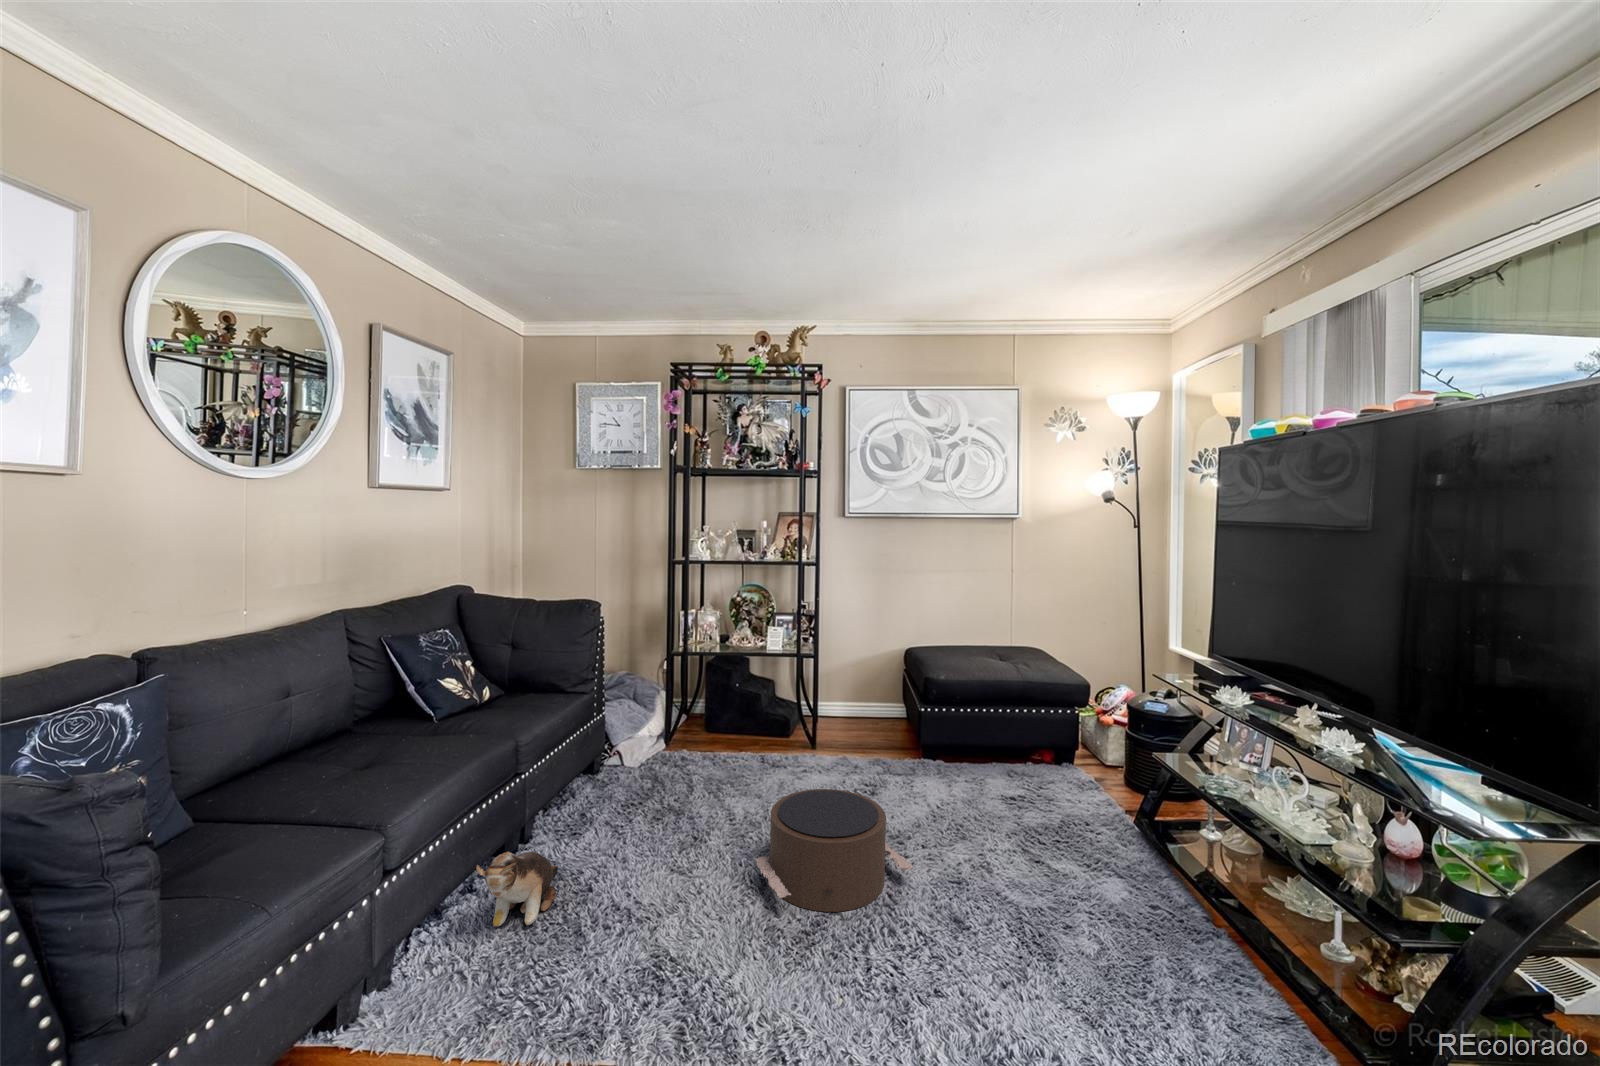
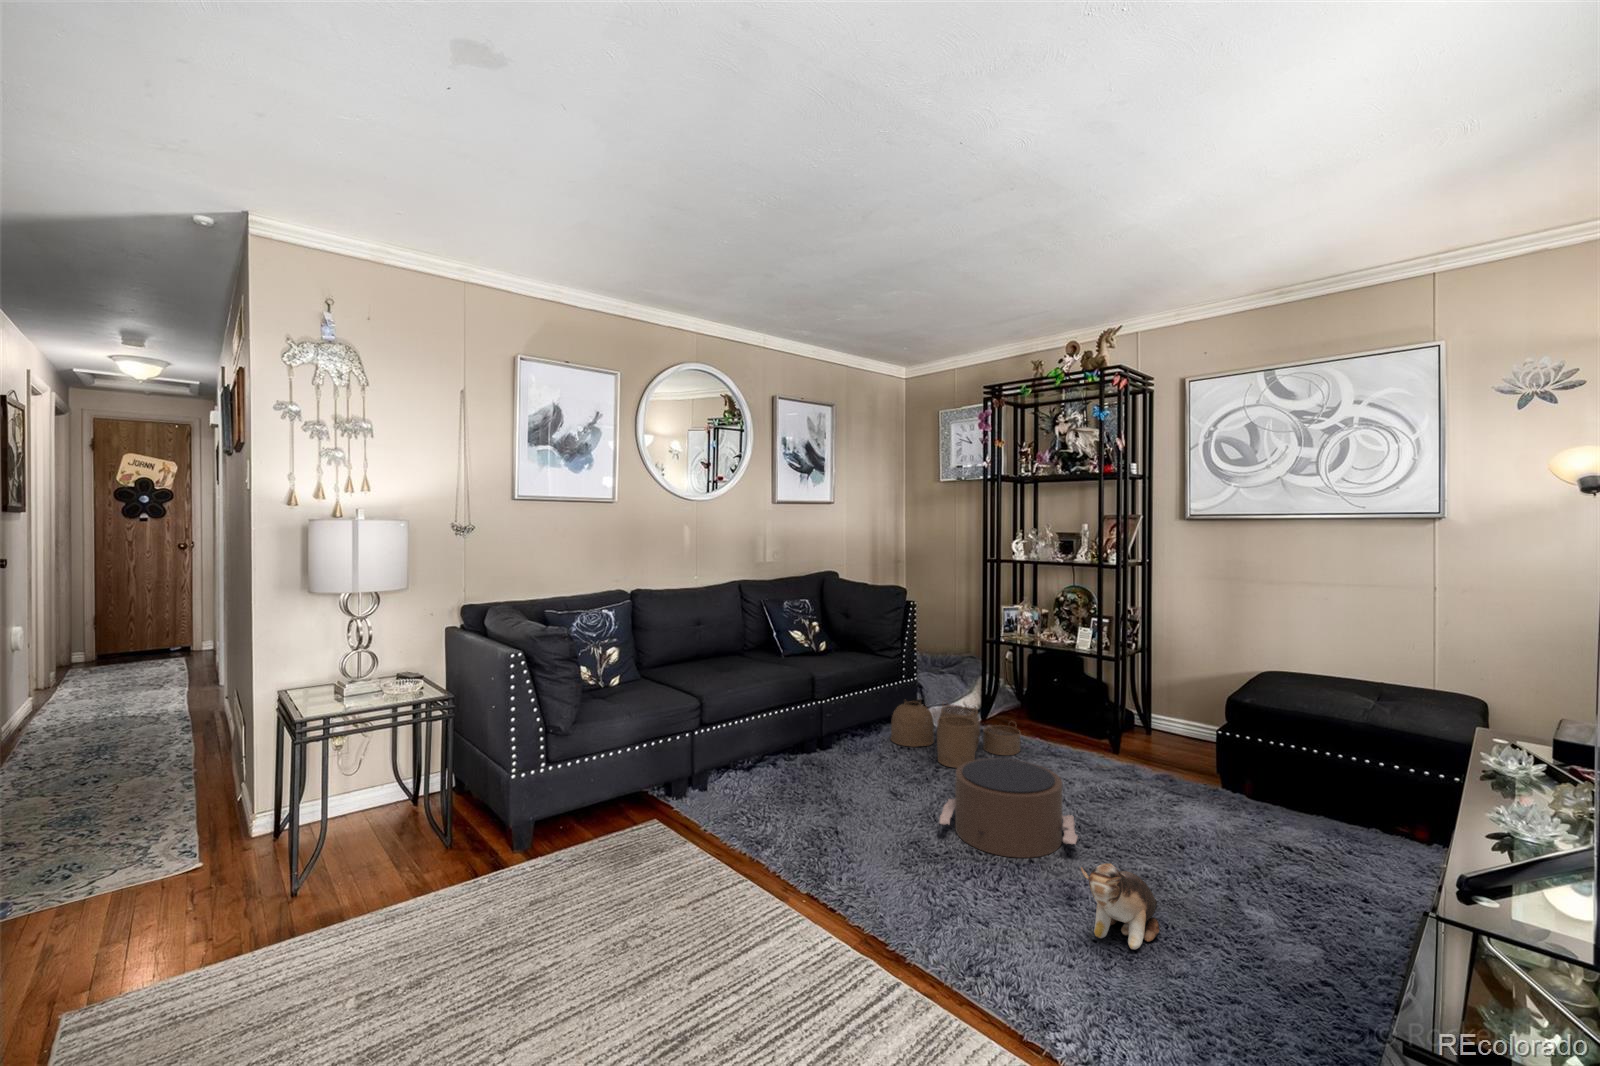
woven basket: none [592,730,742,811] -> present [891,701,1021,768]
plush toy: present [476,852,558,927] -> present [1081,863,1159,949]

